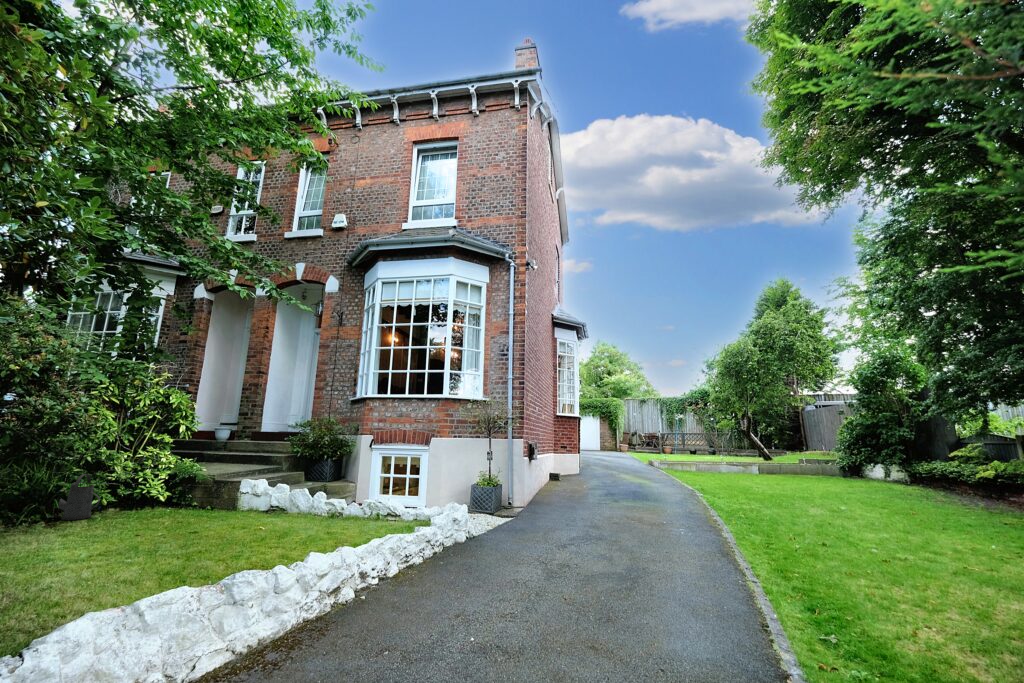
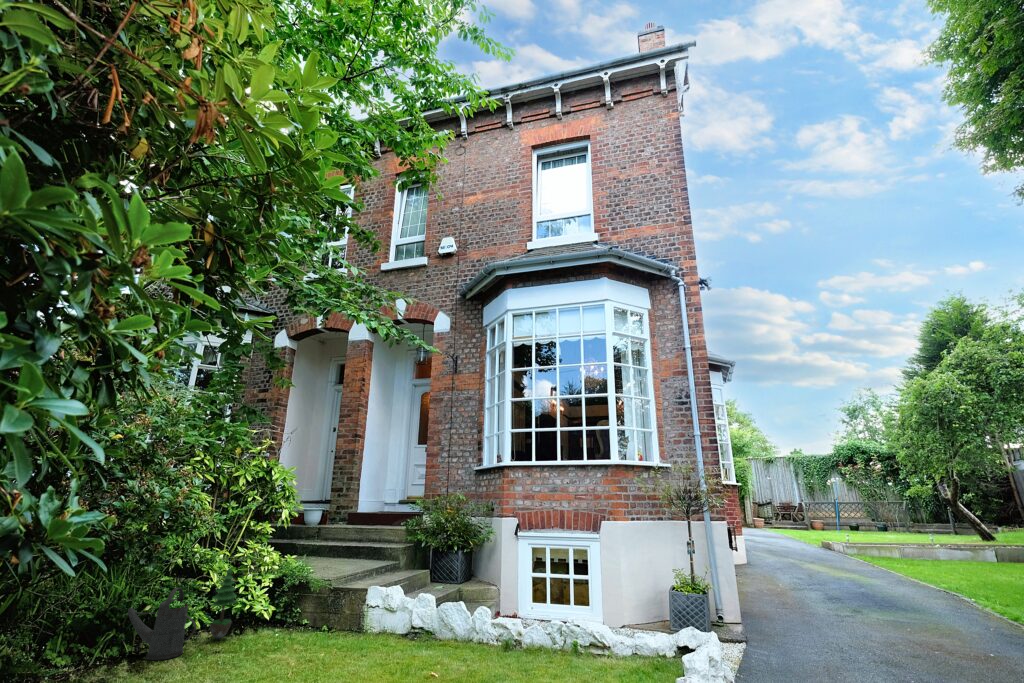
potted tree: none [114,462,136,511] -> present [210,568,237,639]

